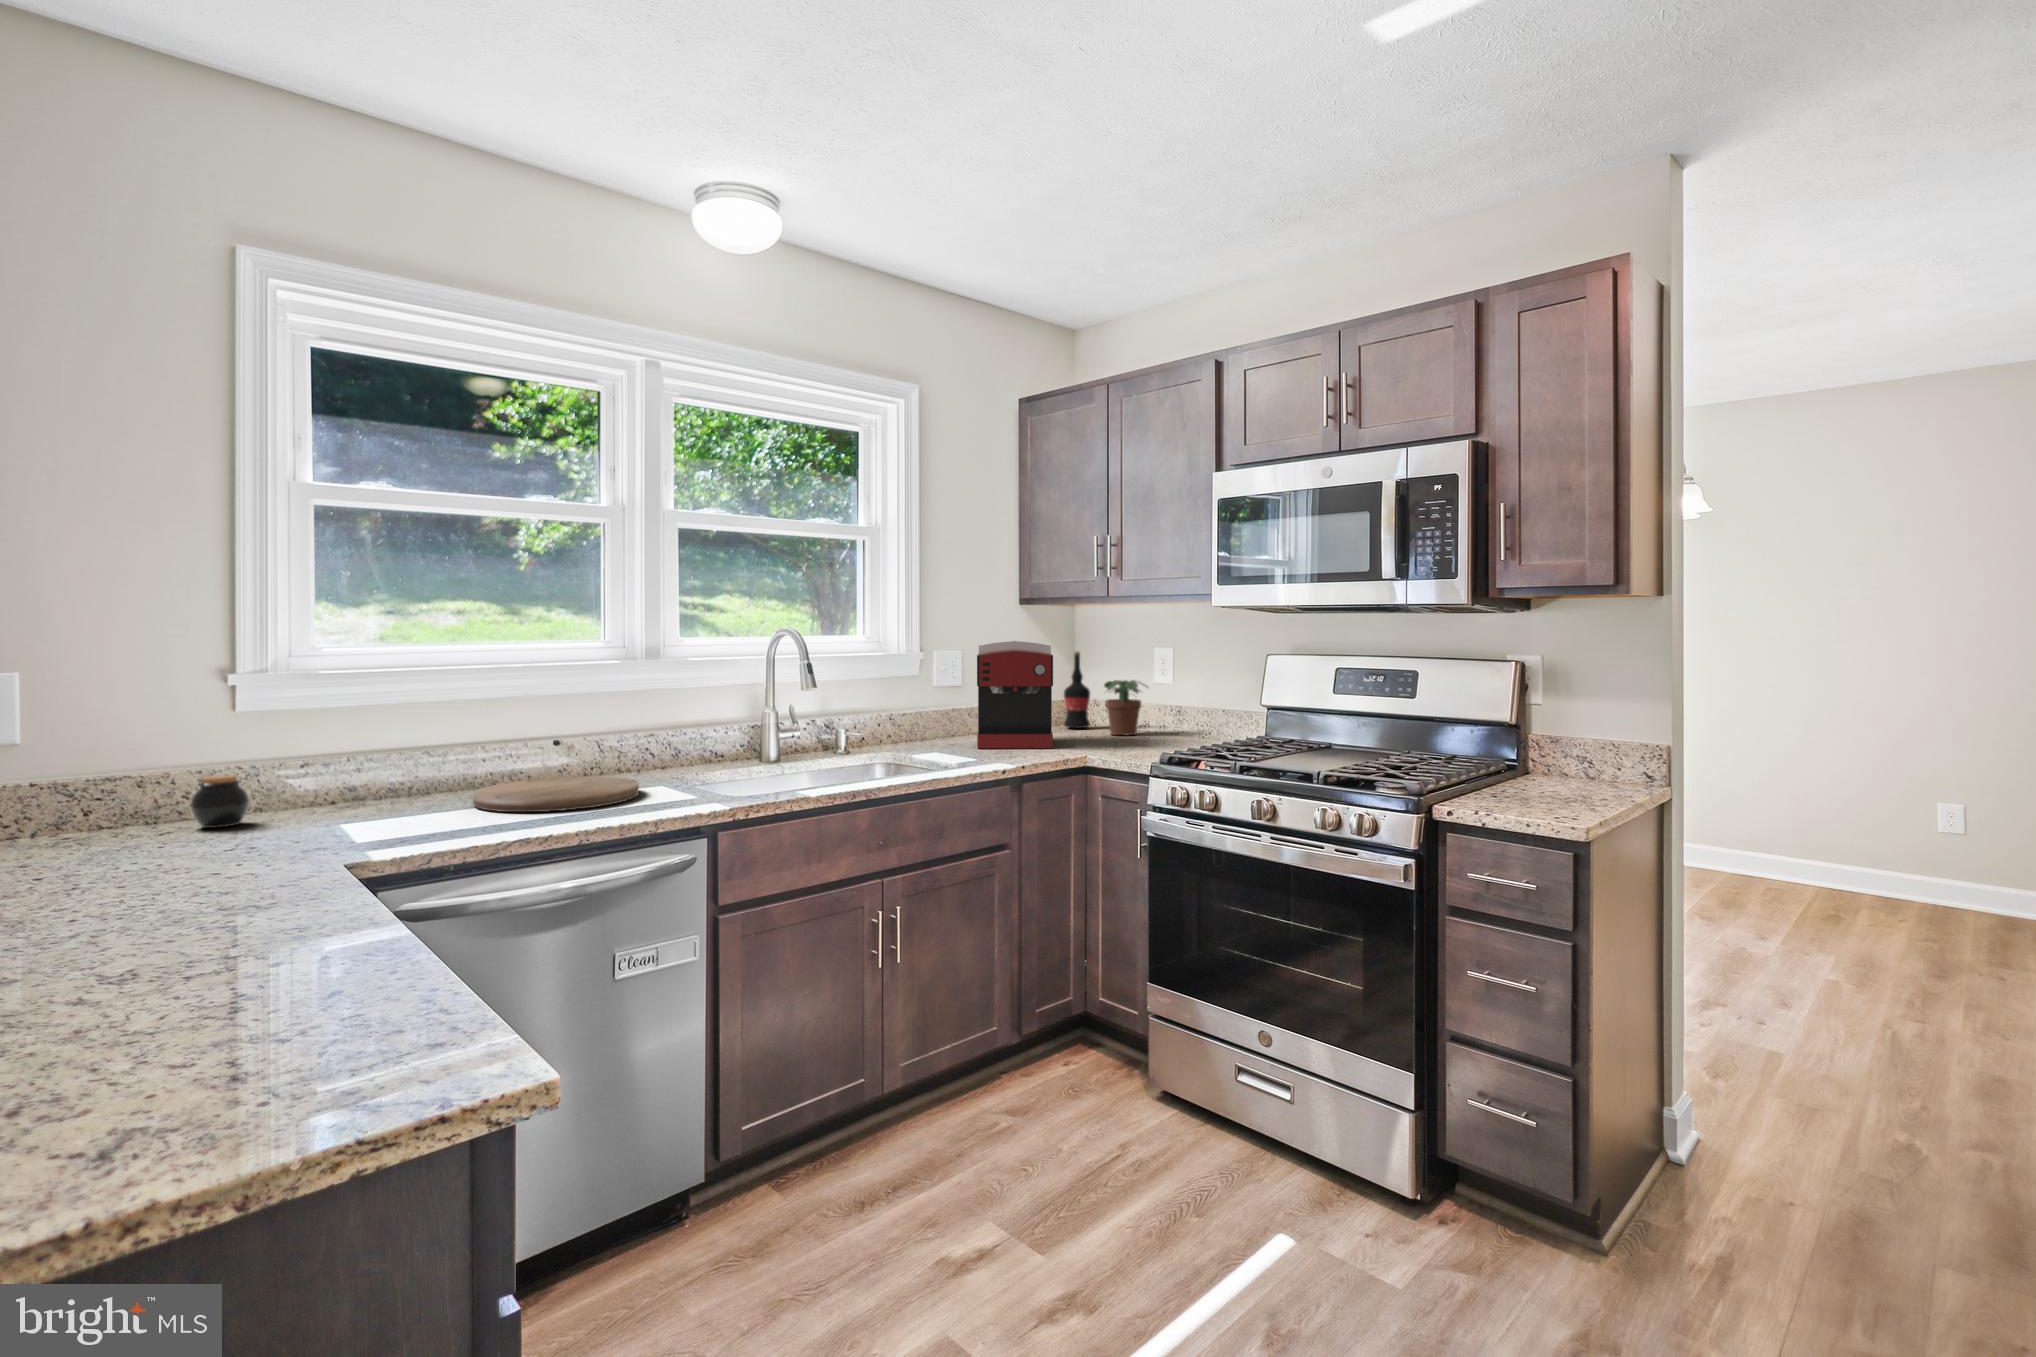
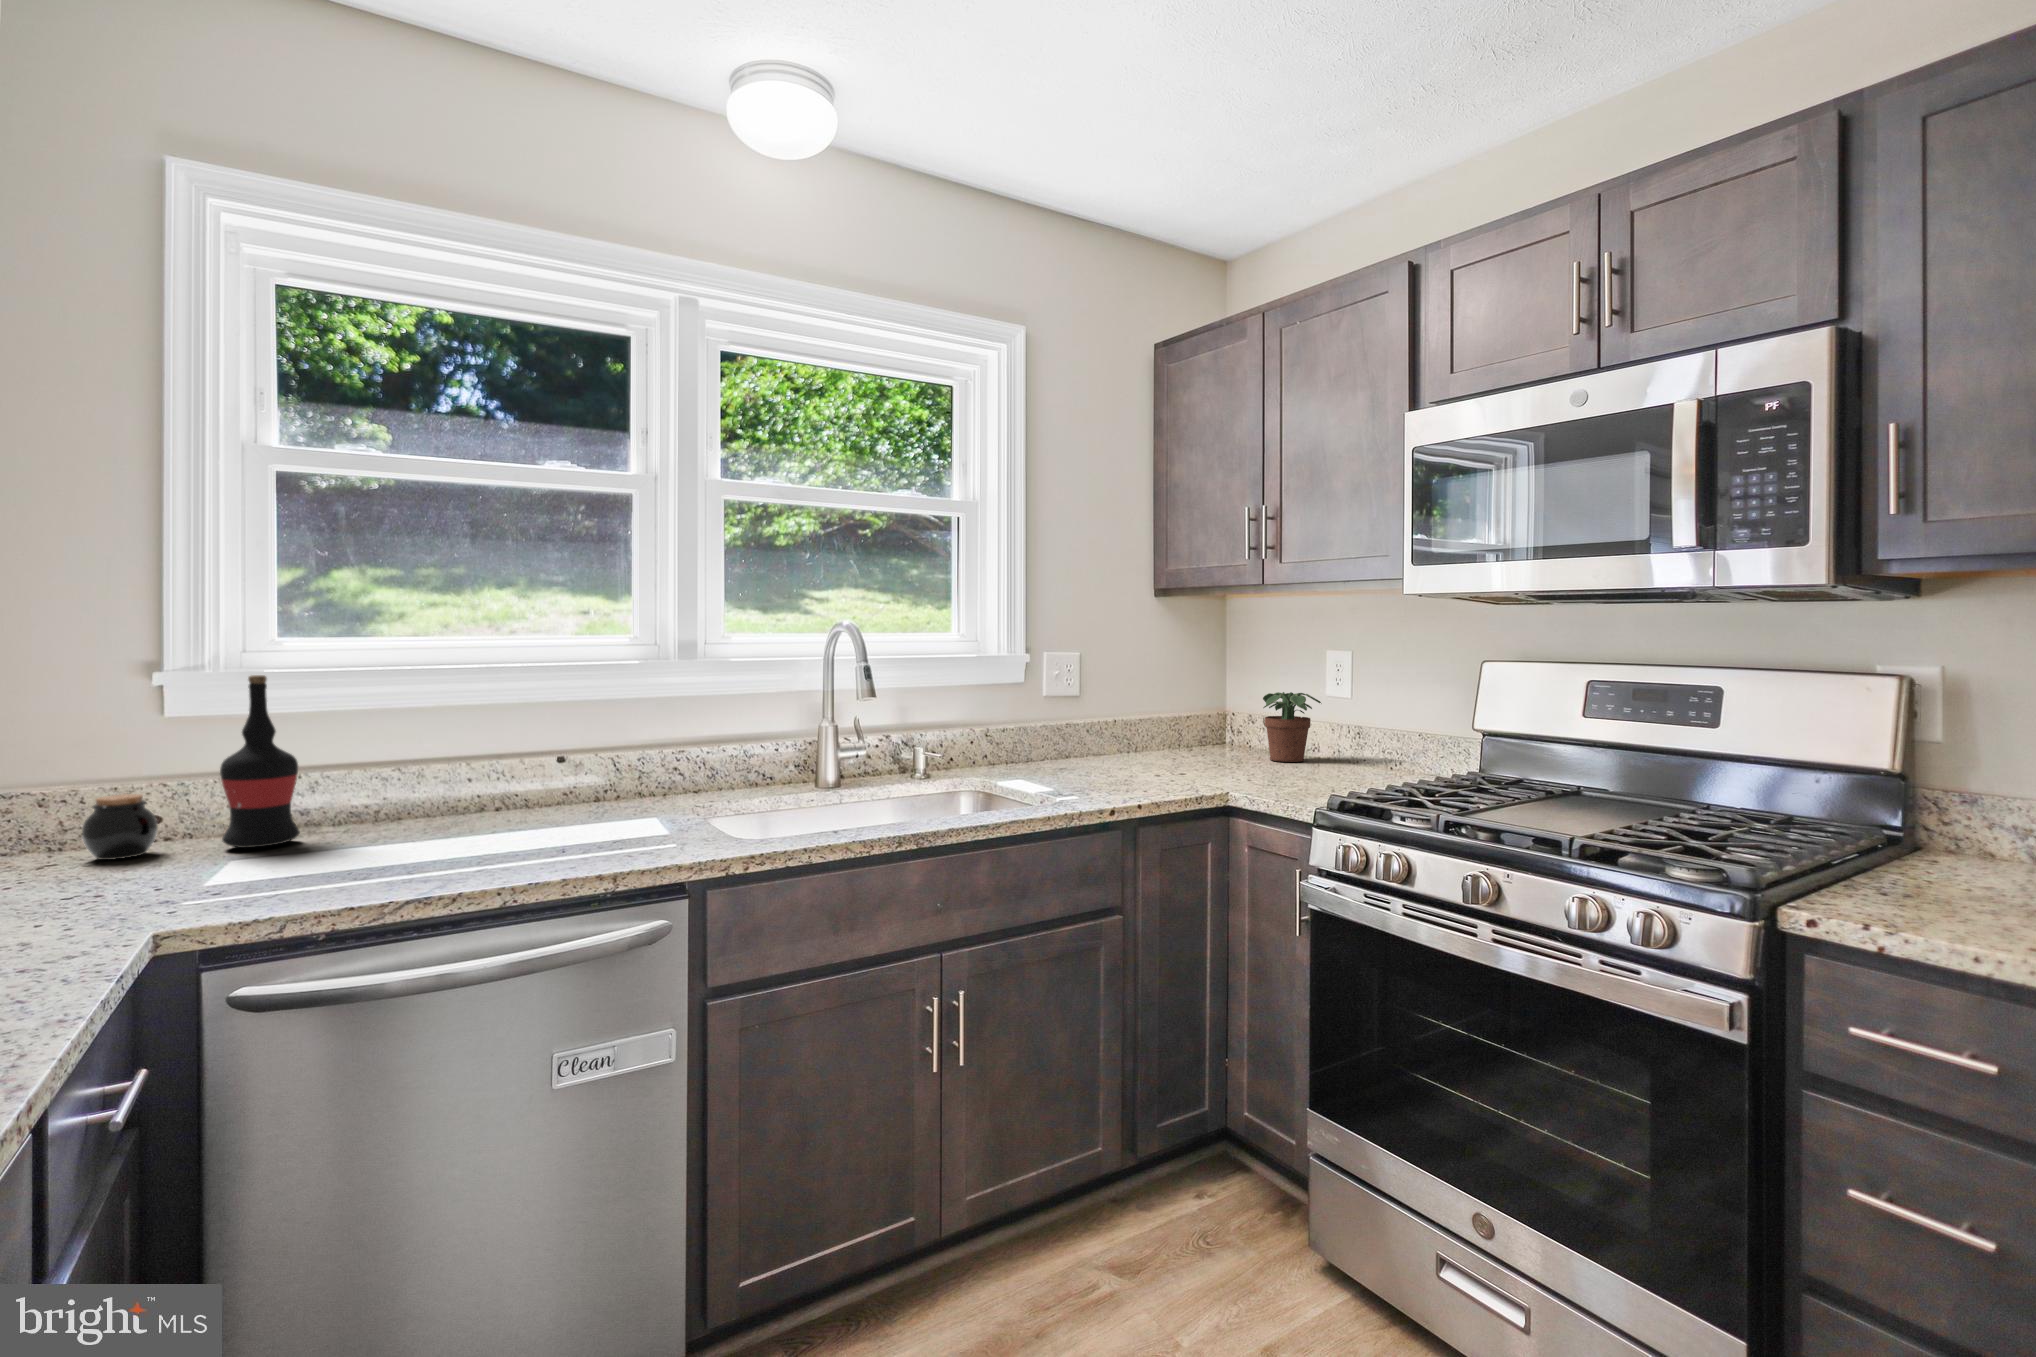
coffee maker: present [977,641,1053,748] -> none [1095,642,1192,778]
wine bottle: present [1064,652,1090,728] -> present [220,675,300,848]
cutting board: present [473,776,639,812] -> none [426,802,638,853]

